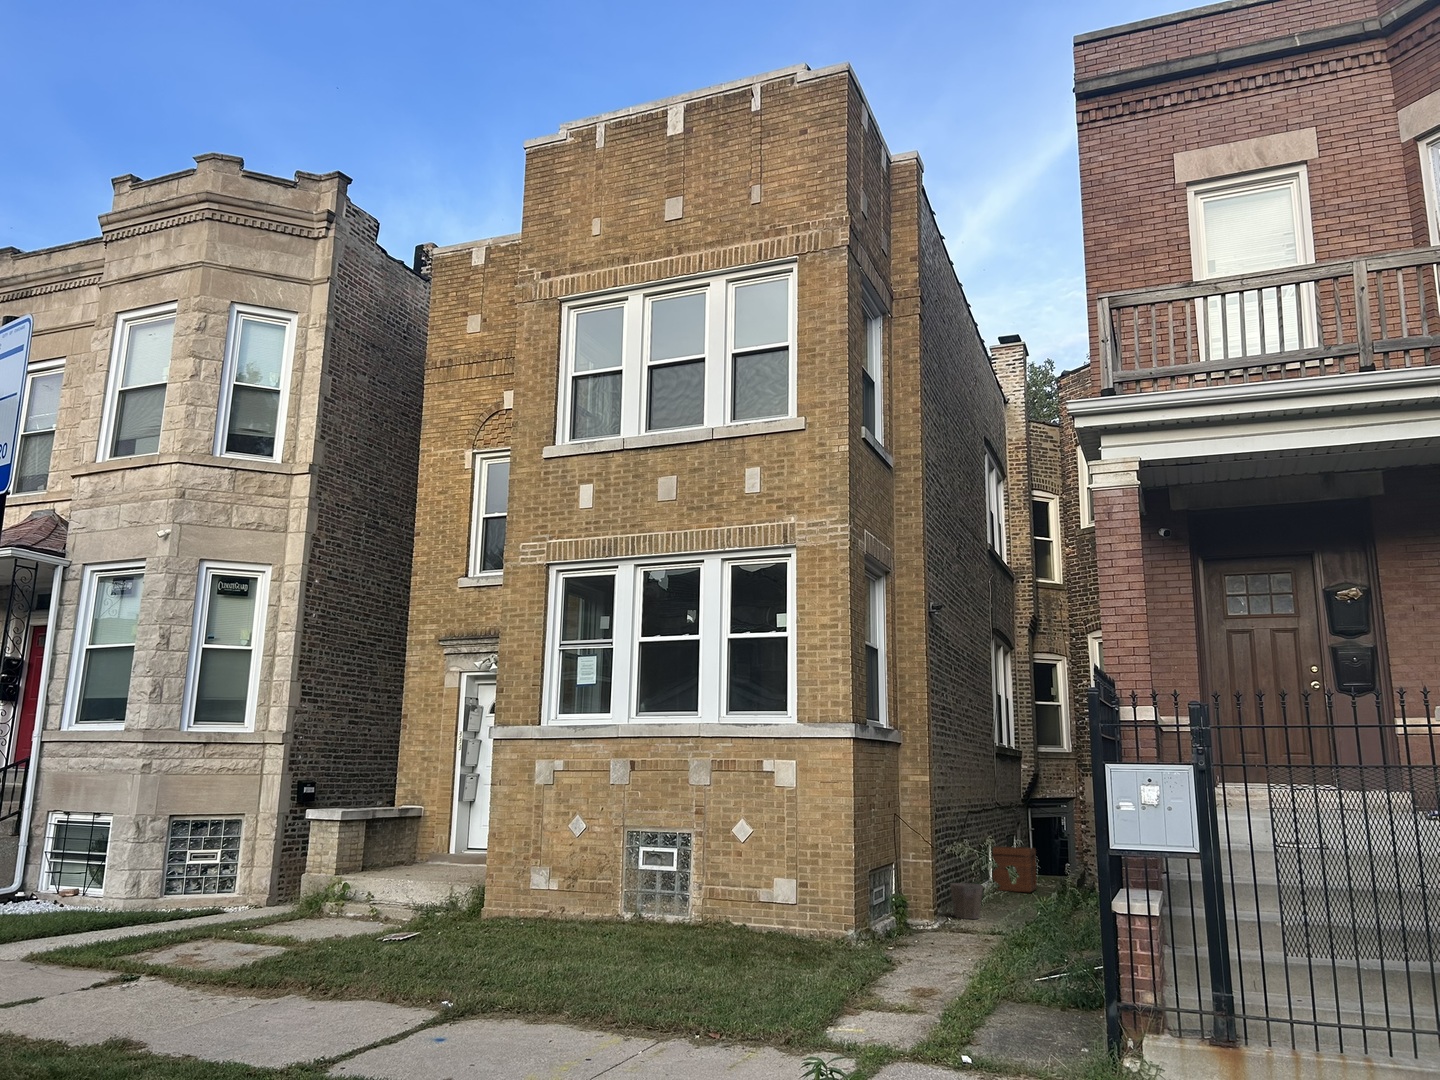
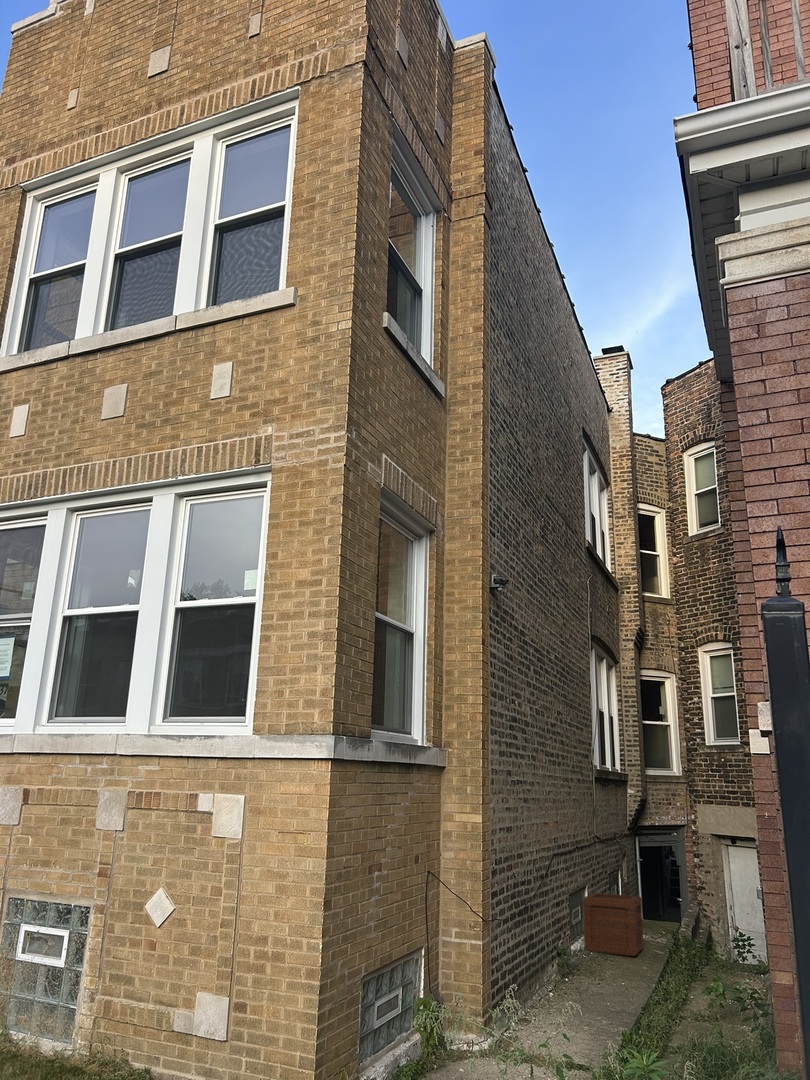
waste bin: present [950,883,983,919] -> none [516,966,562,1025]

